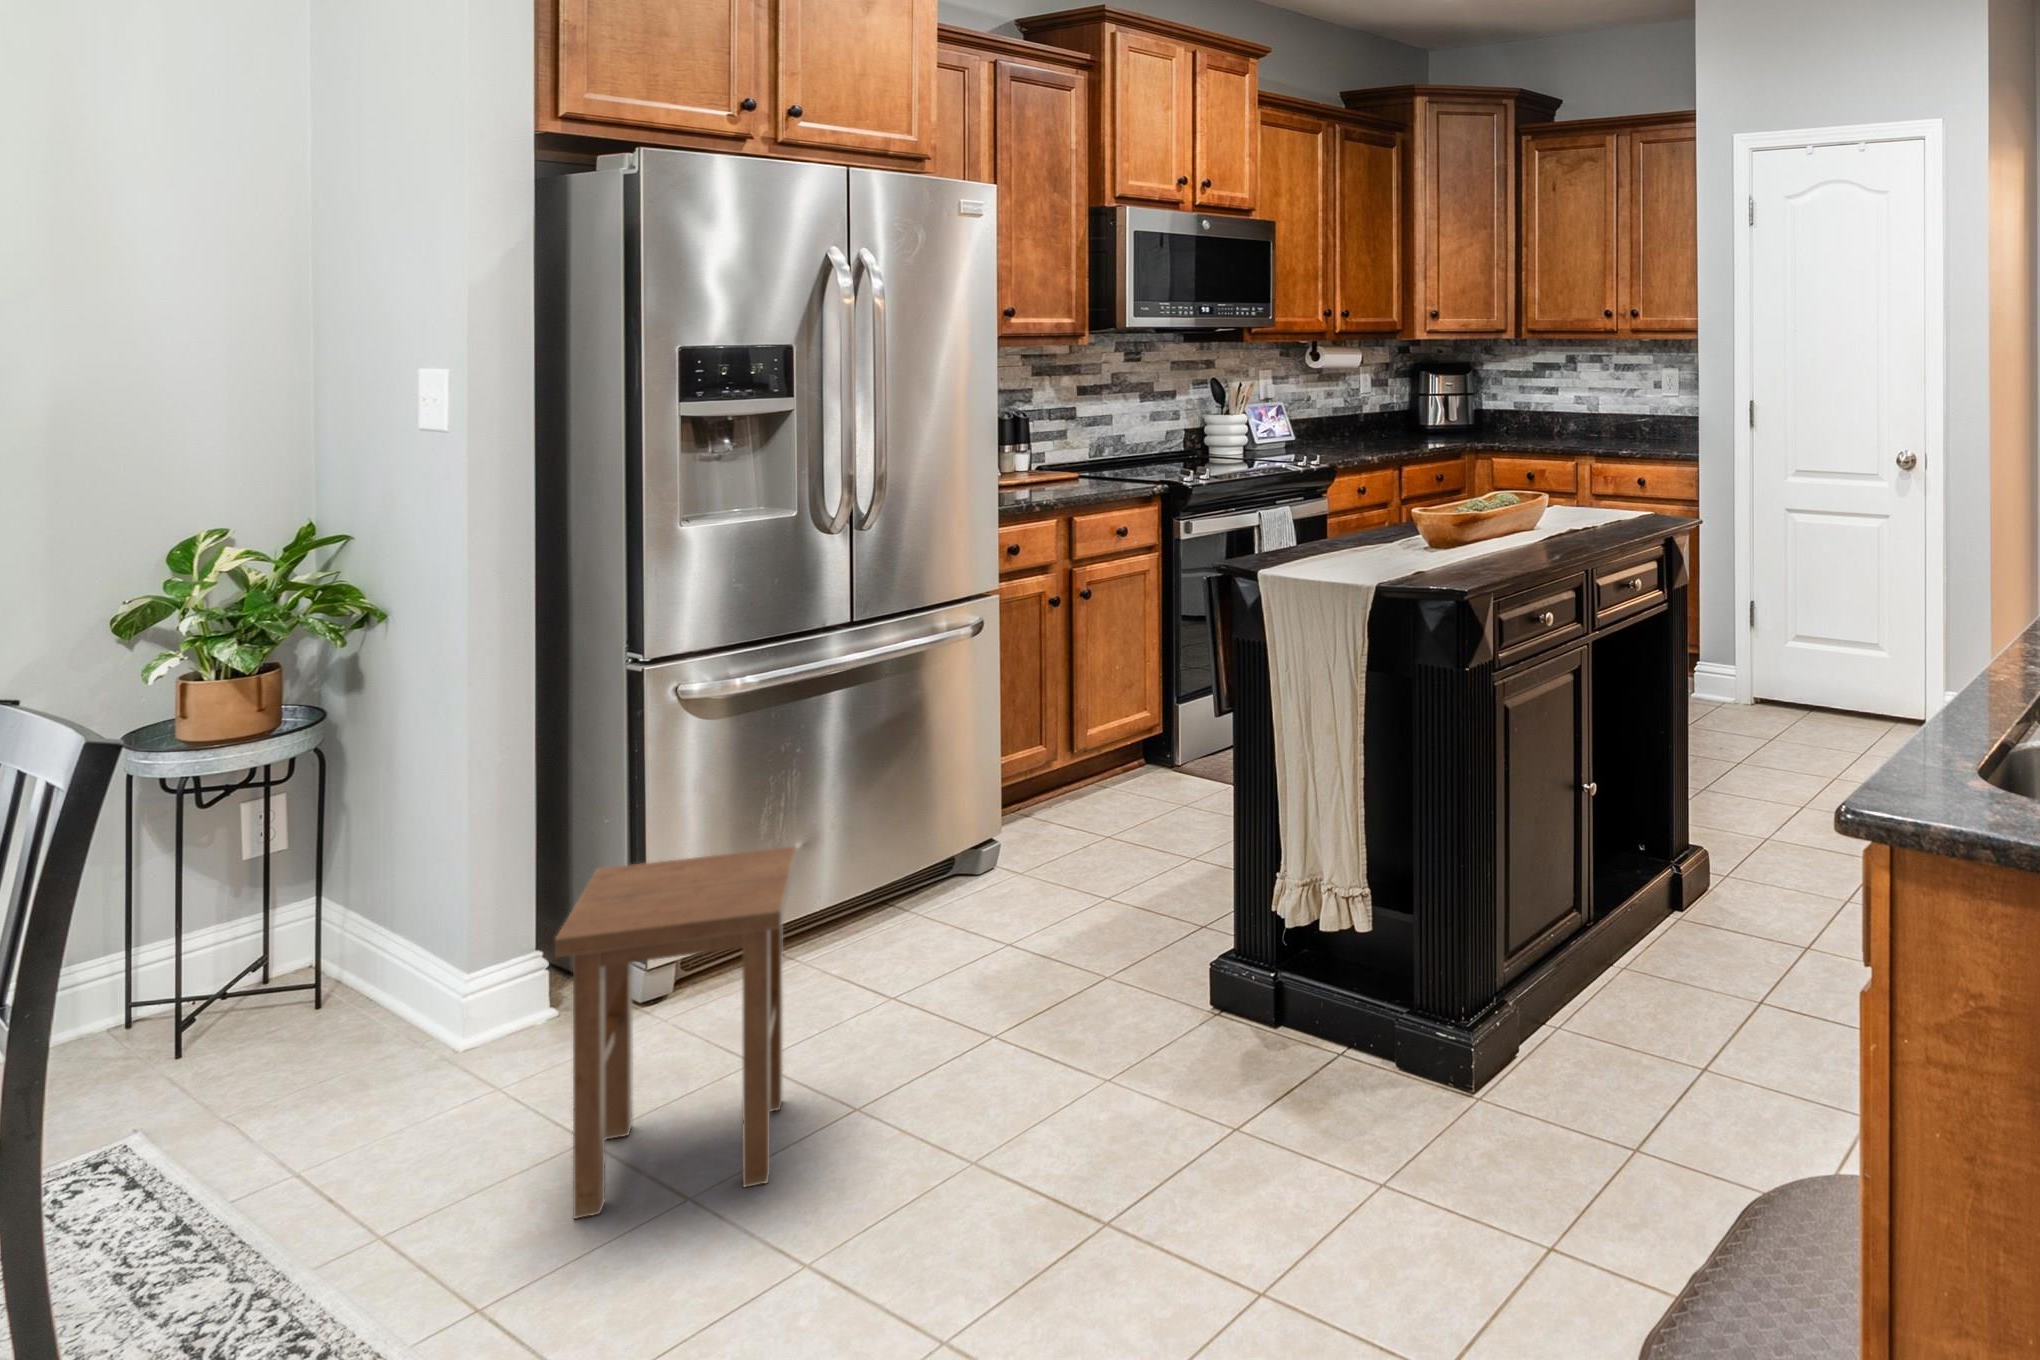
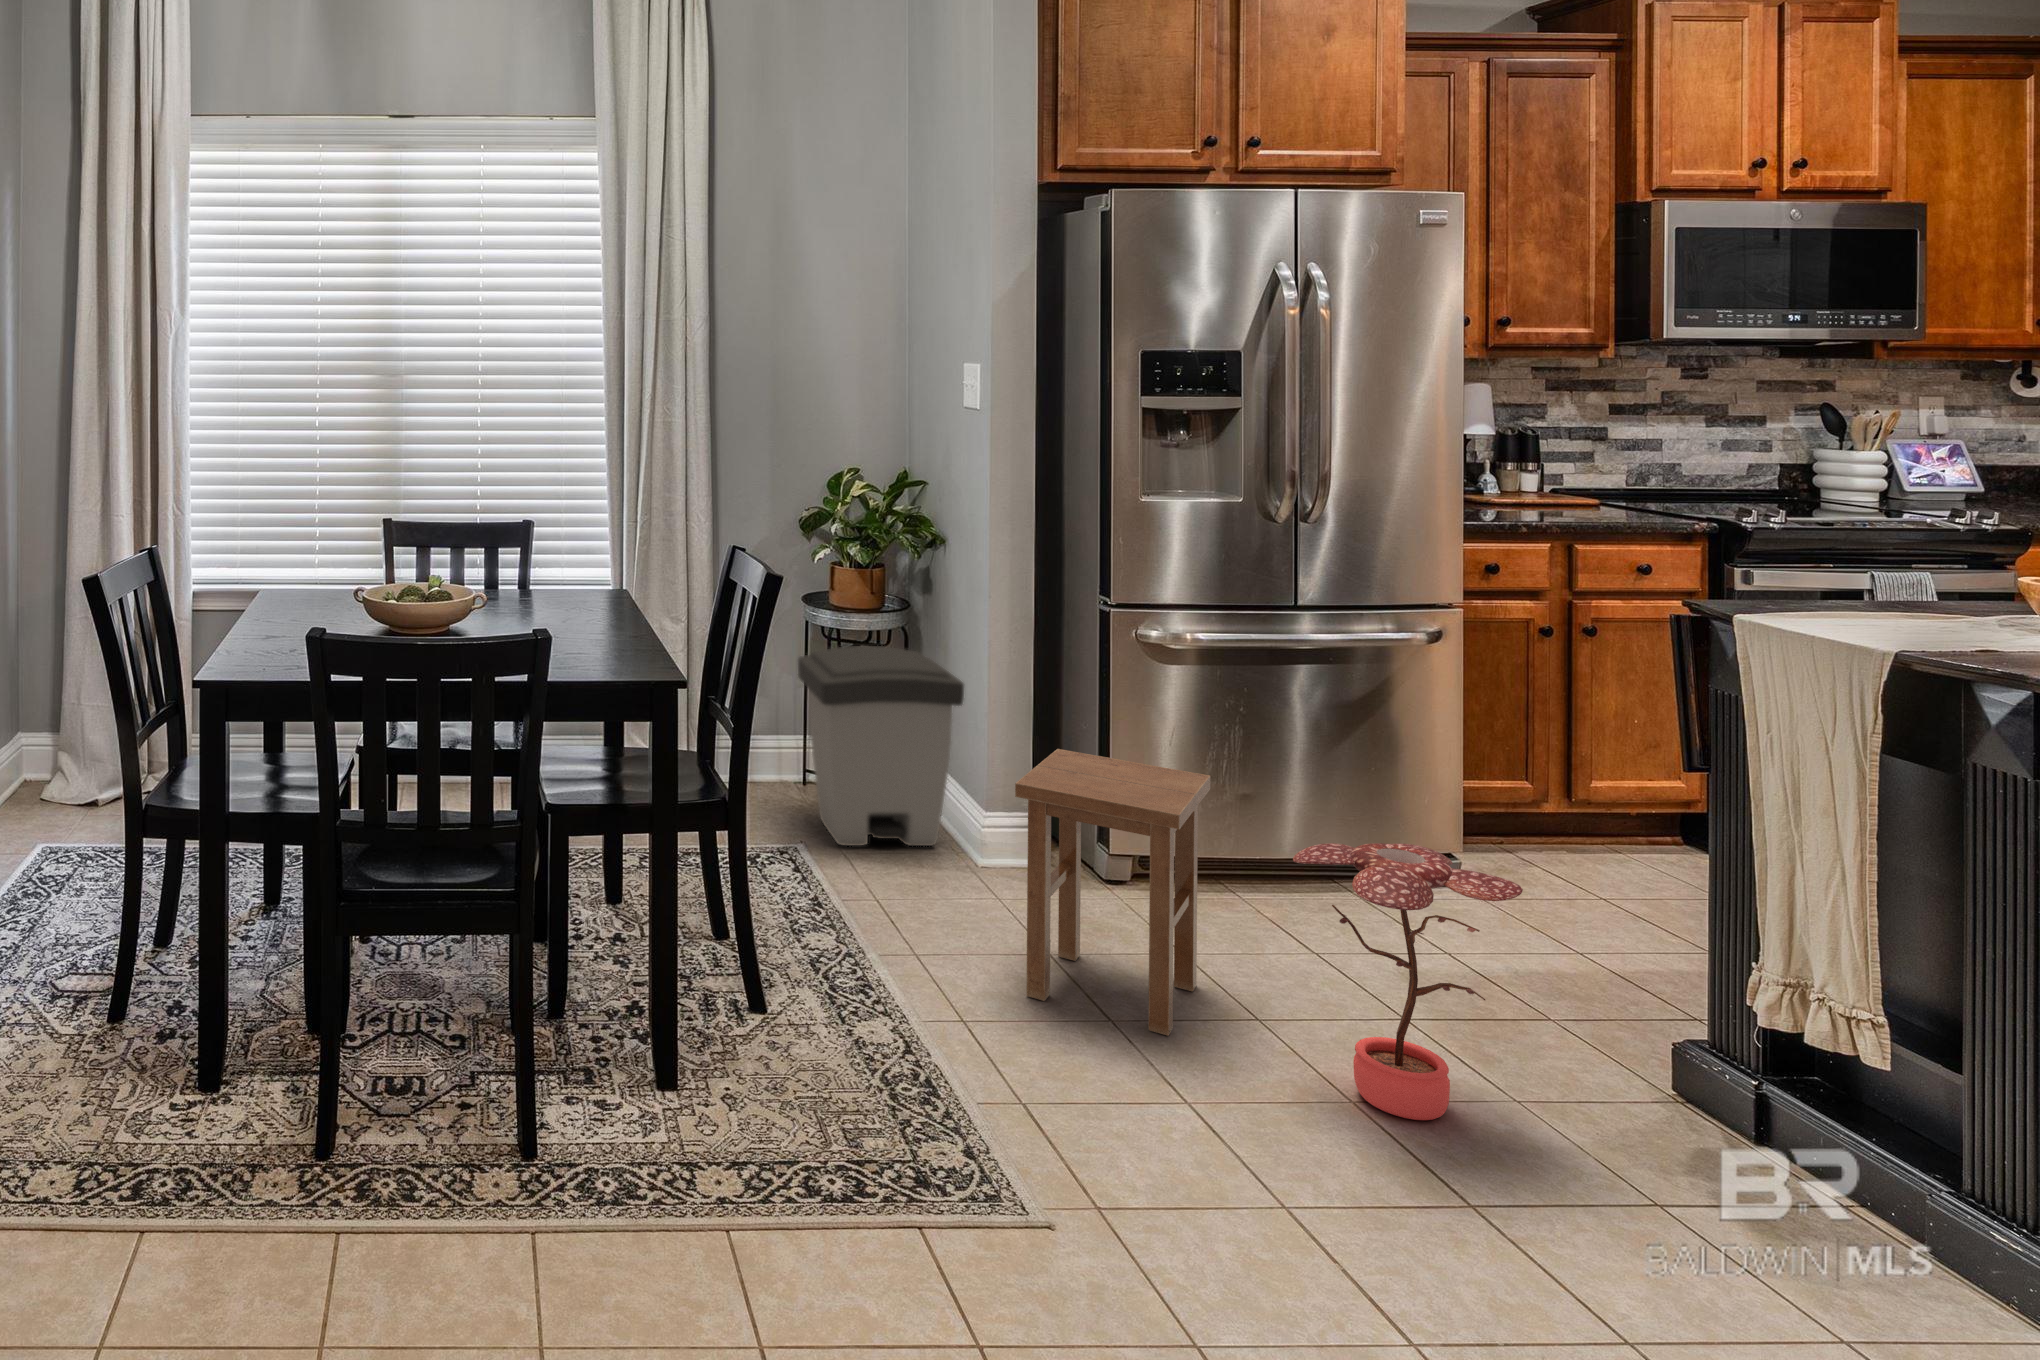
trash can: none [118,780,431,1110] -> present [798,646,964,846]
potted plant: none [909,859,1122,1158] -> present [1293,843,1523,1120]

